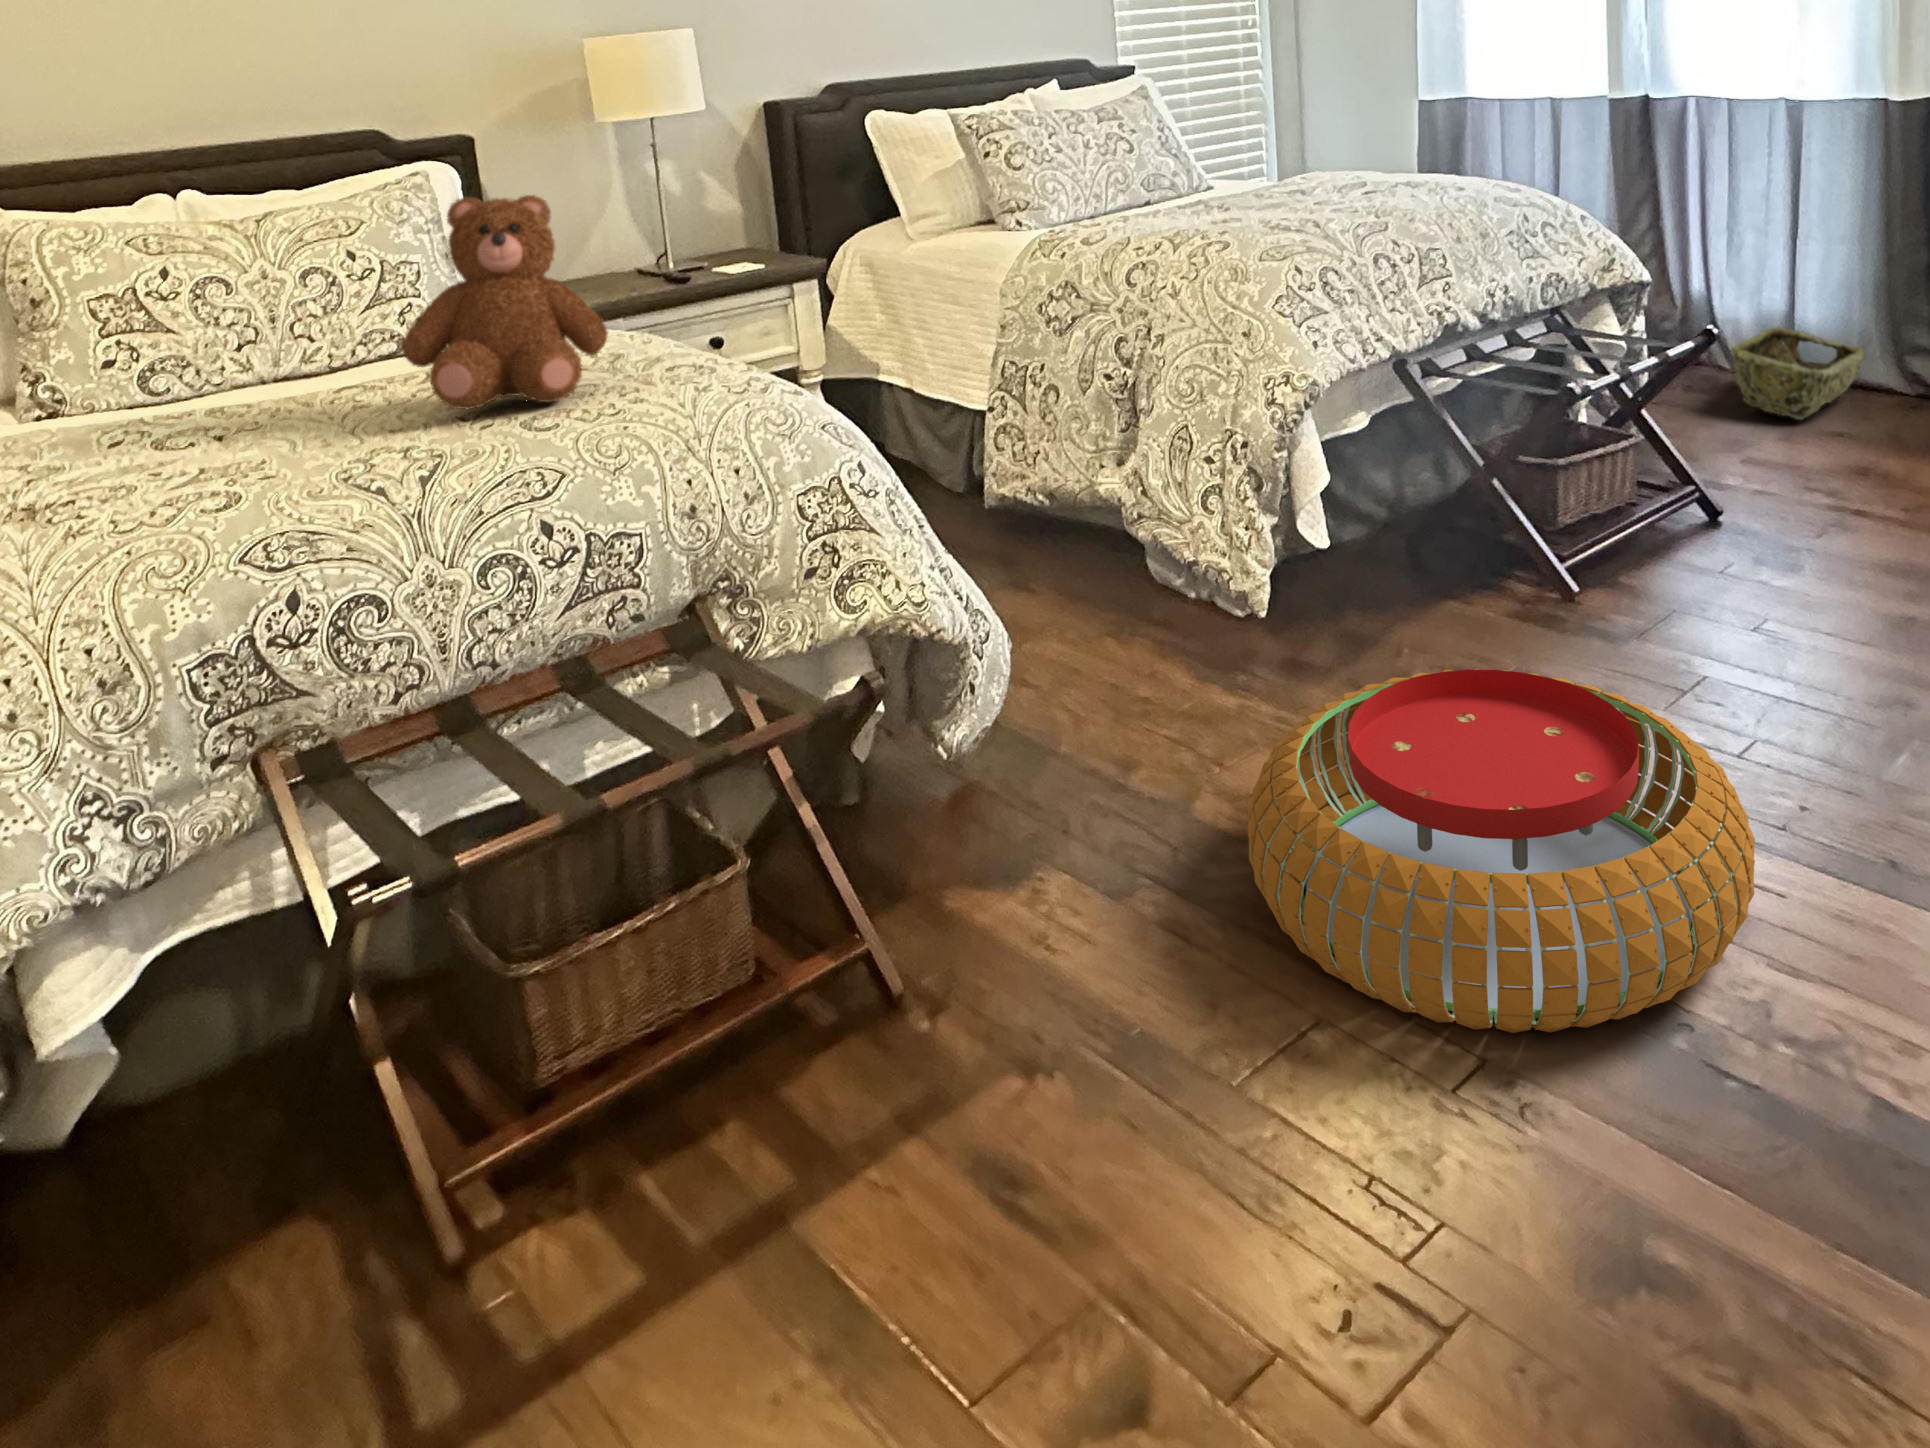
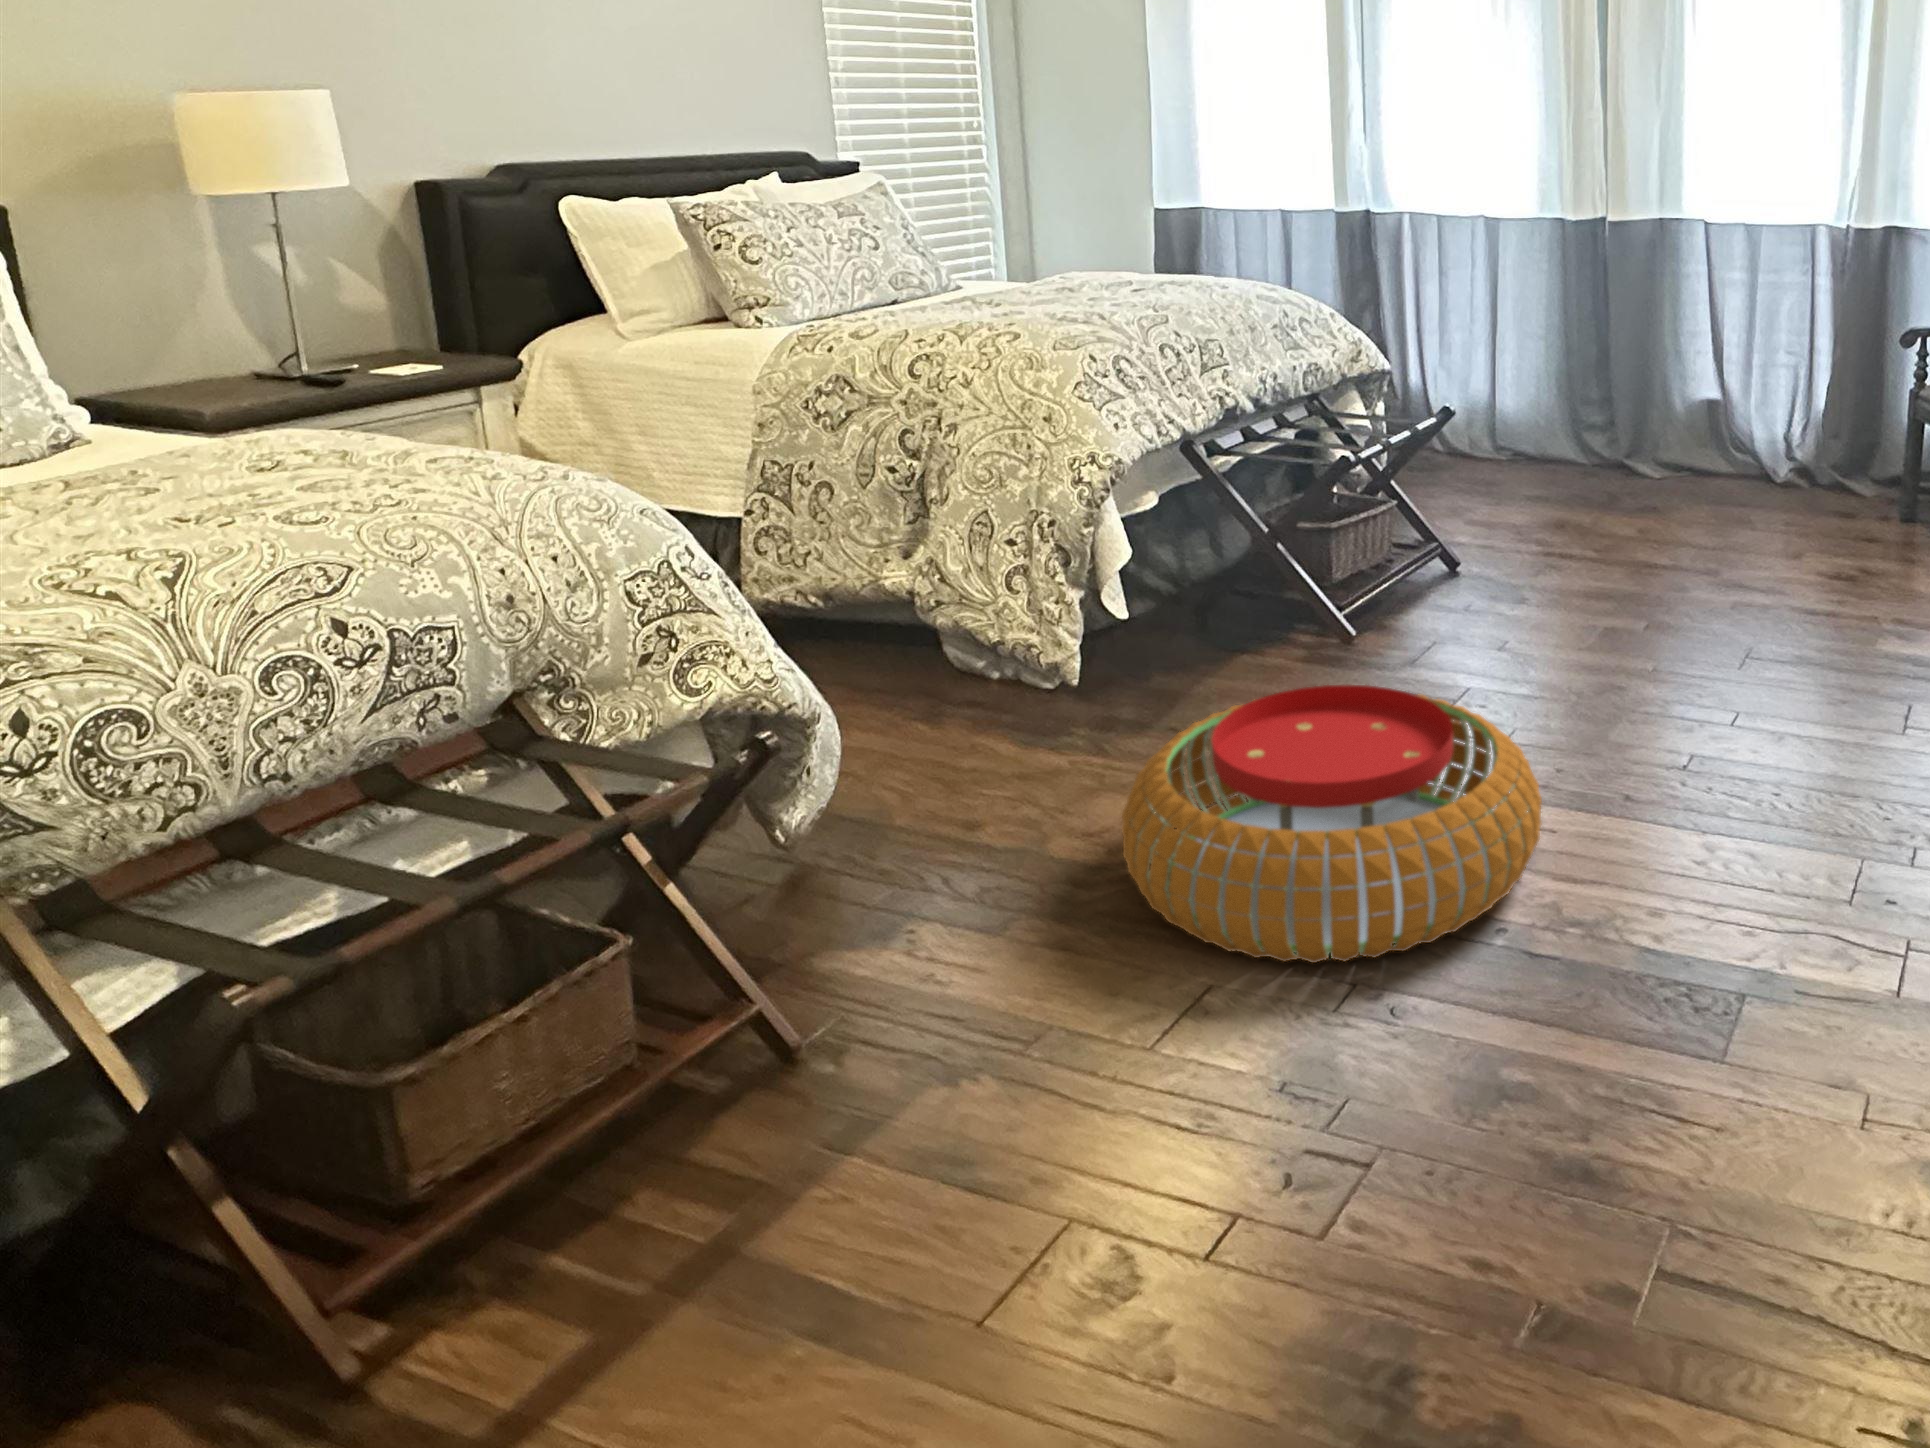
teddy bear: present [401,195,608,409] -> none [67,263,360,511]
woven basket: present [1731,327,1865,420] -> none [1451,414,1555,491]

